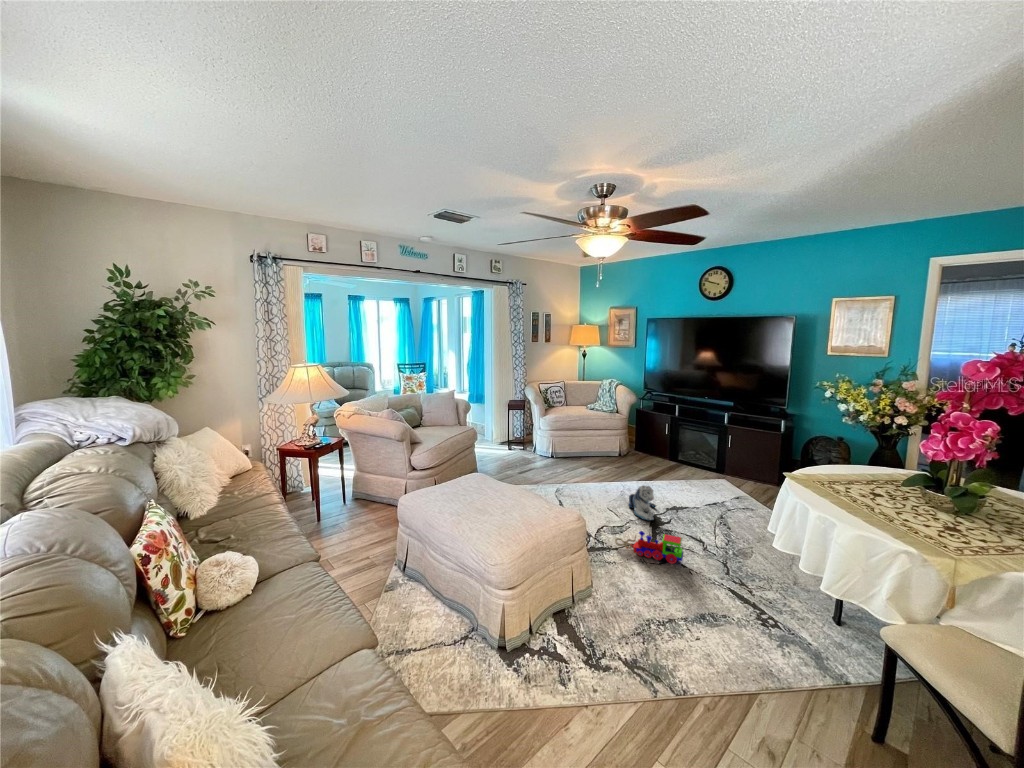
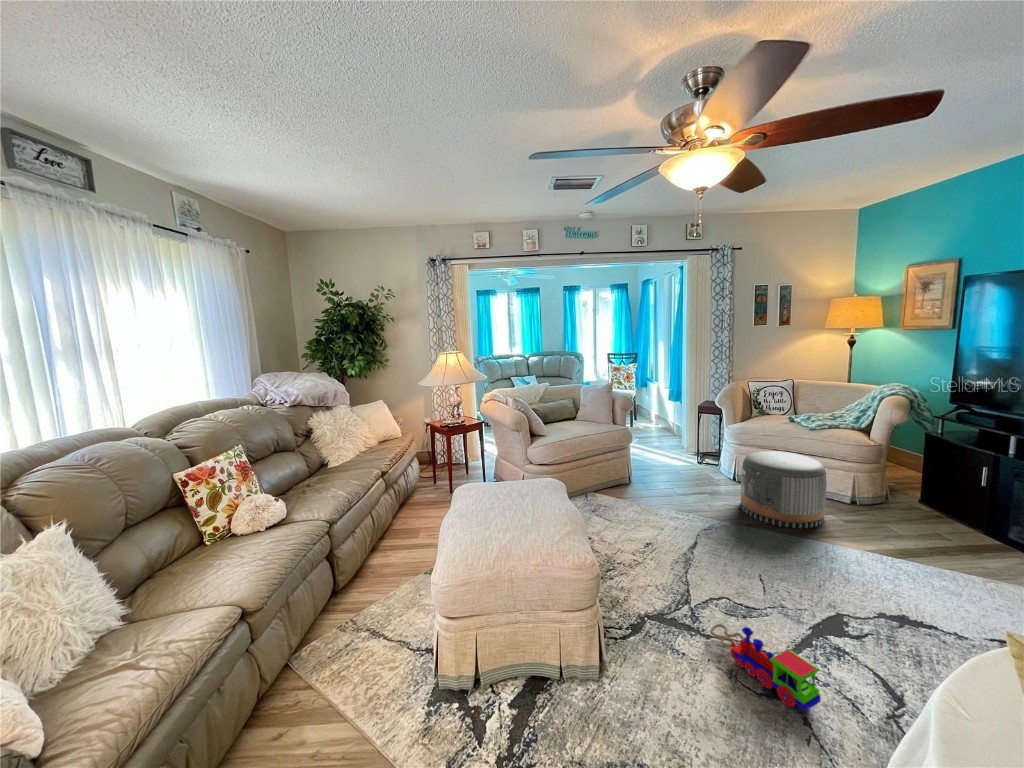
pouf: none [558,429,607,478] -> present [741,451,827,528]
plush toy: present [628,485,656,521] -> none [802,559,860,623]

